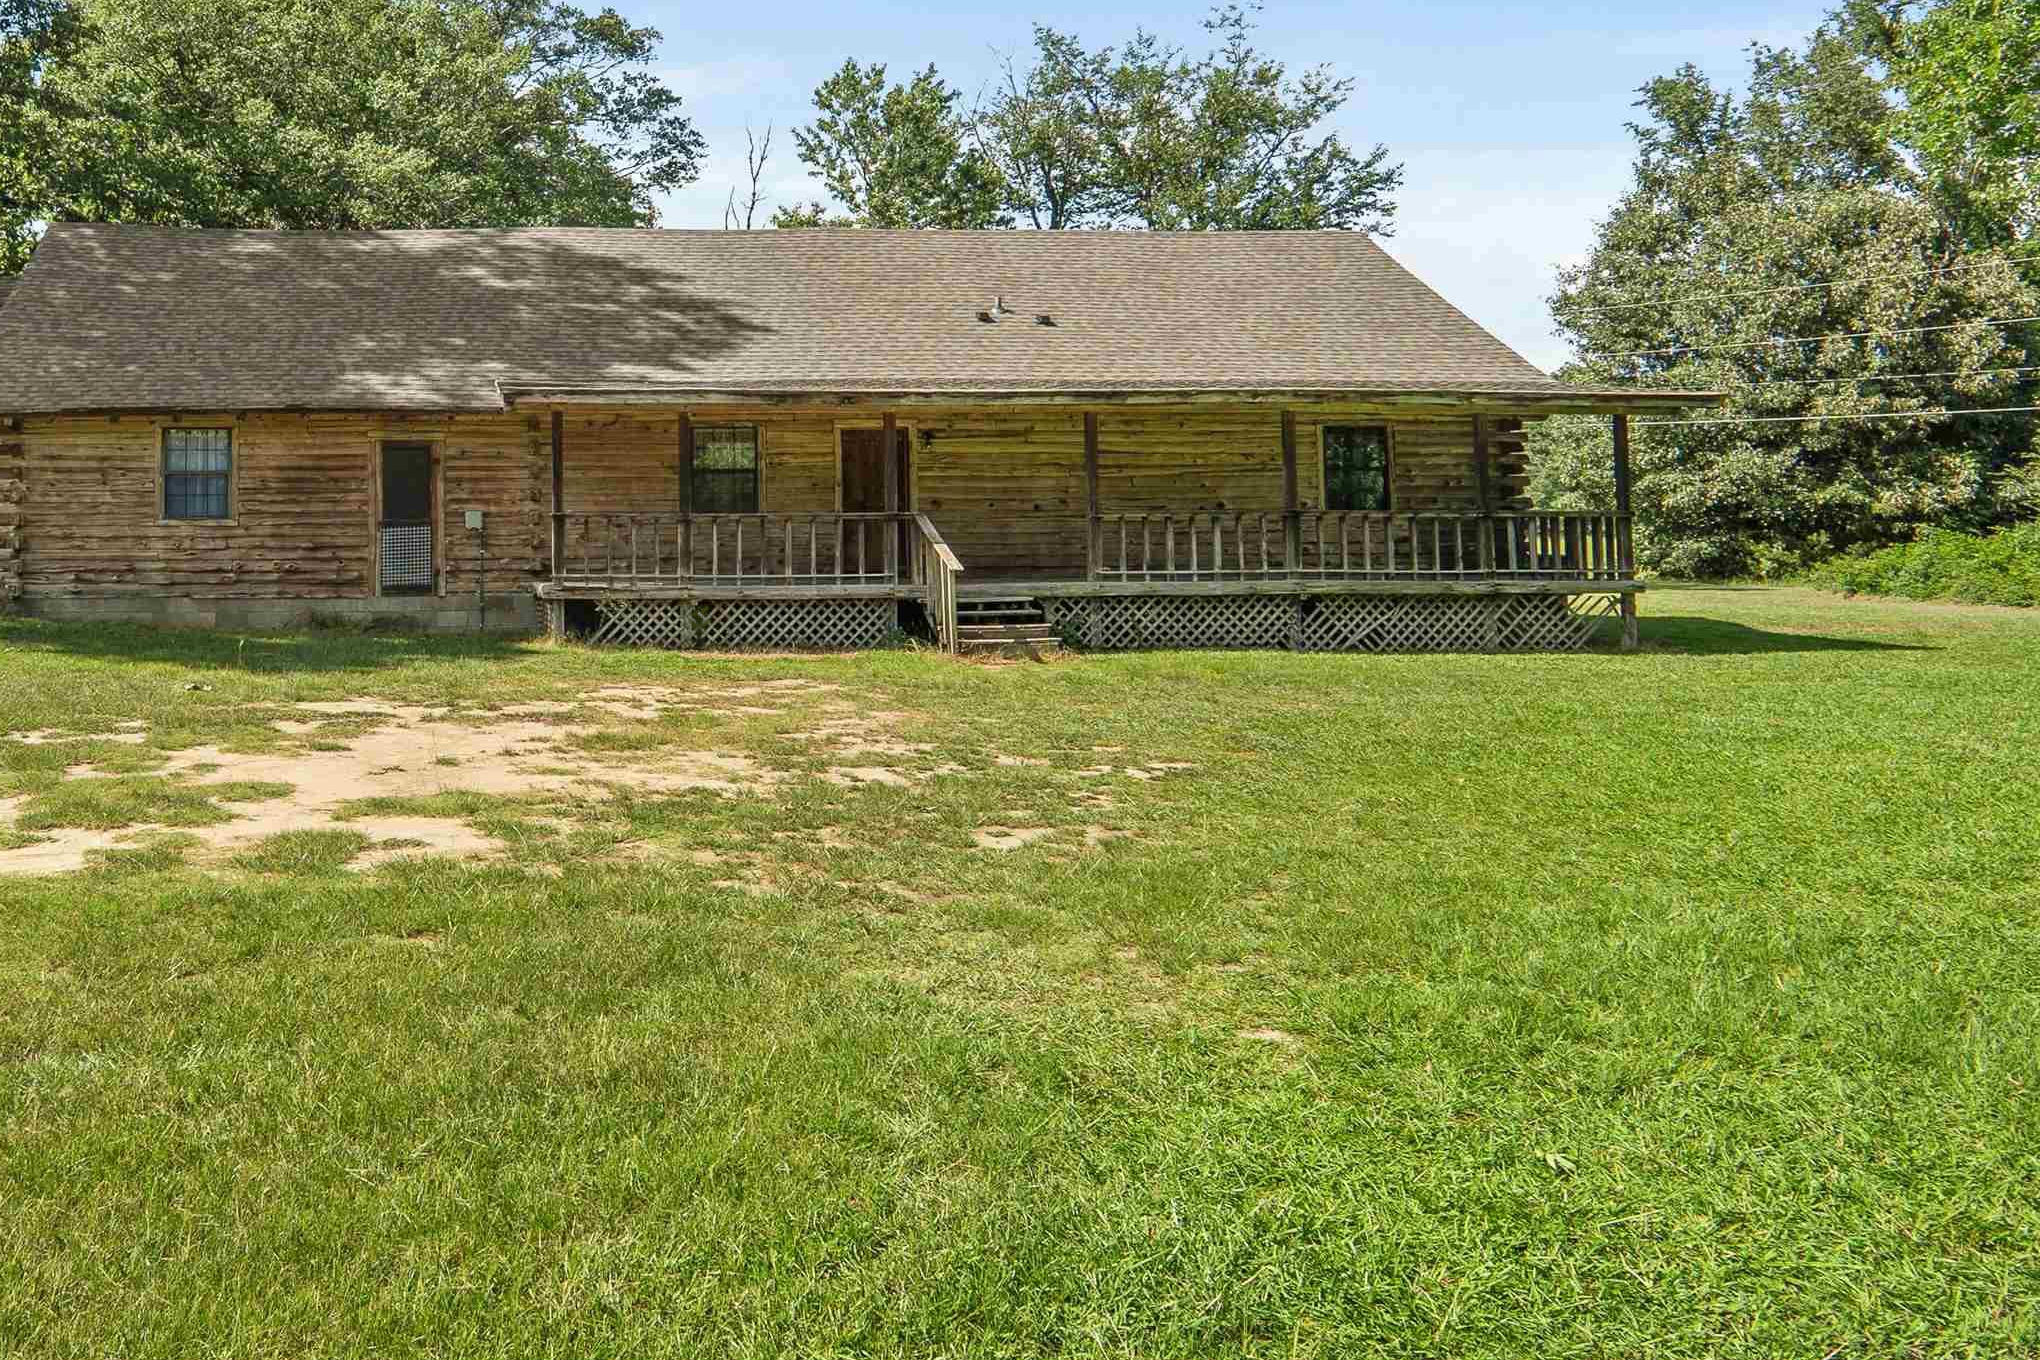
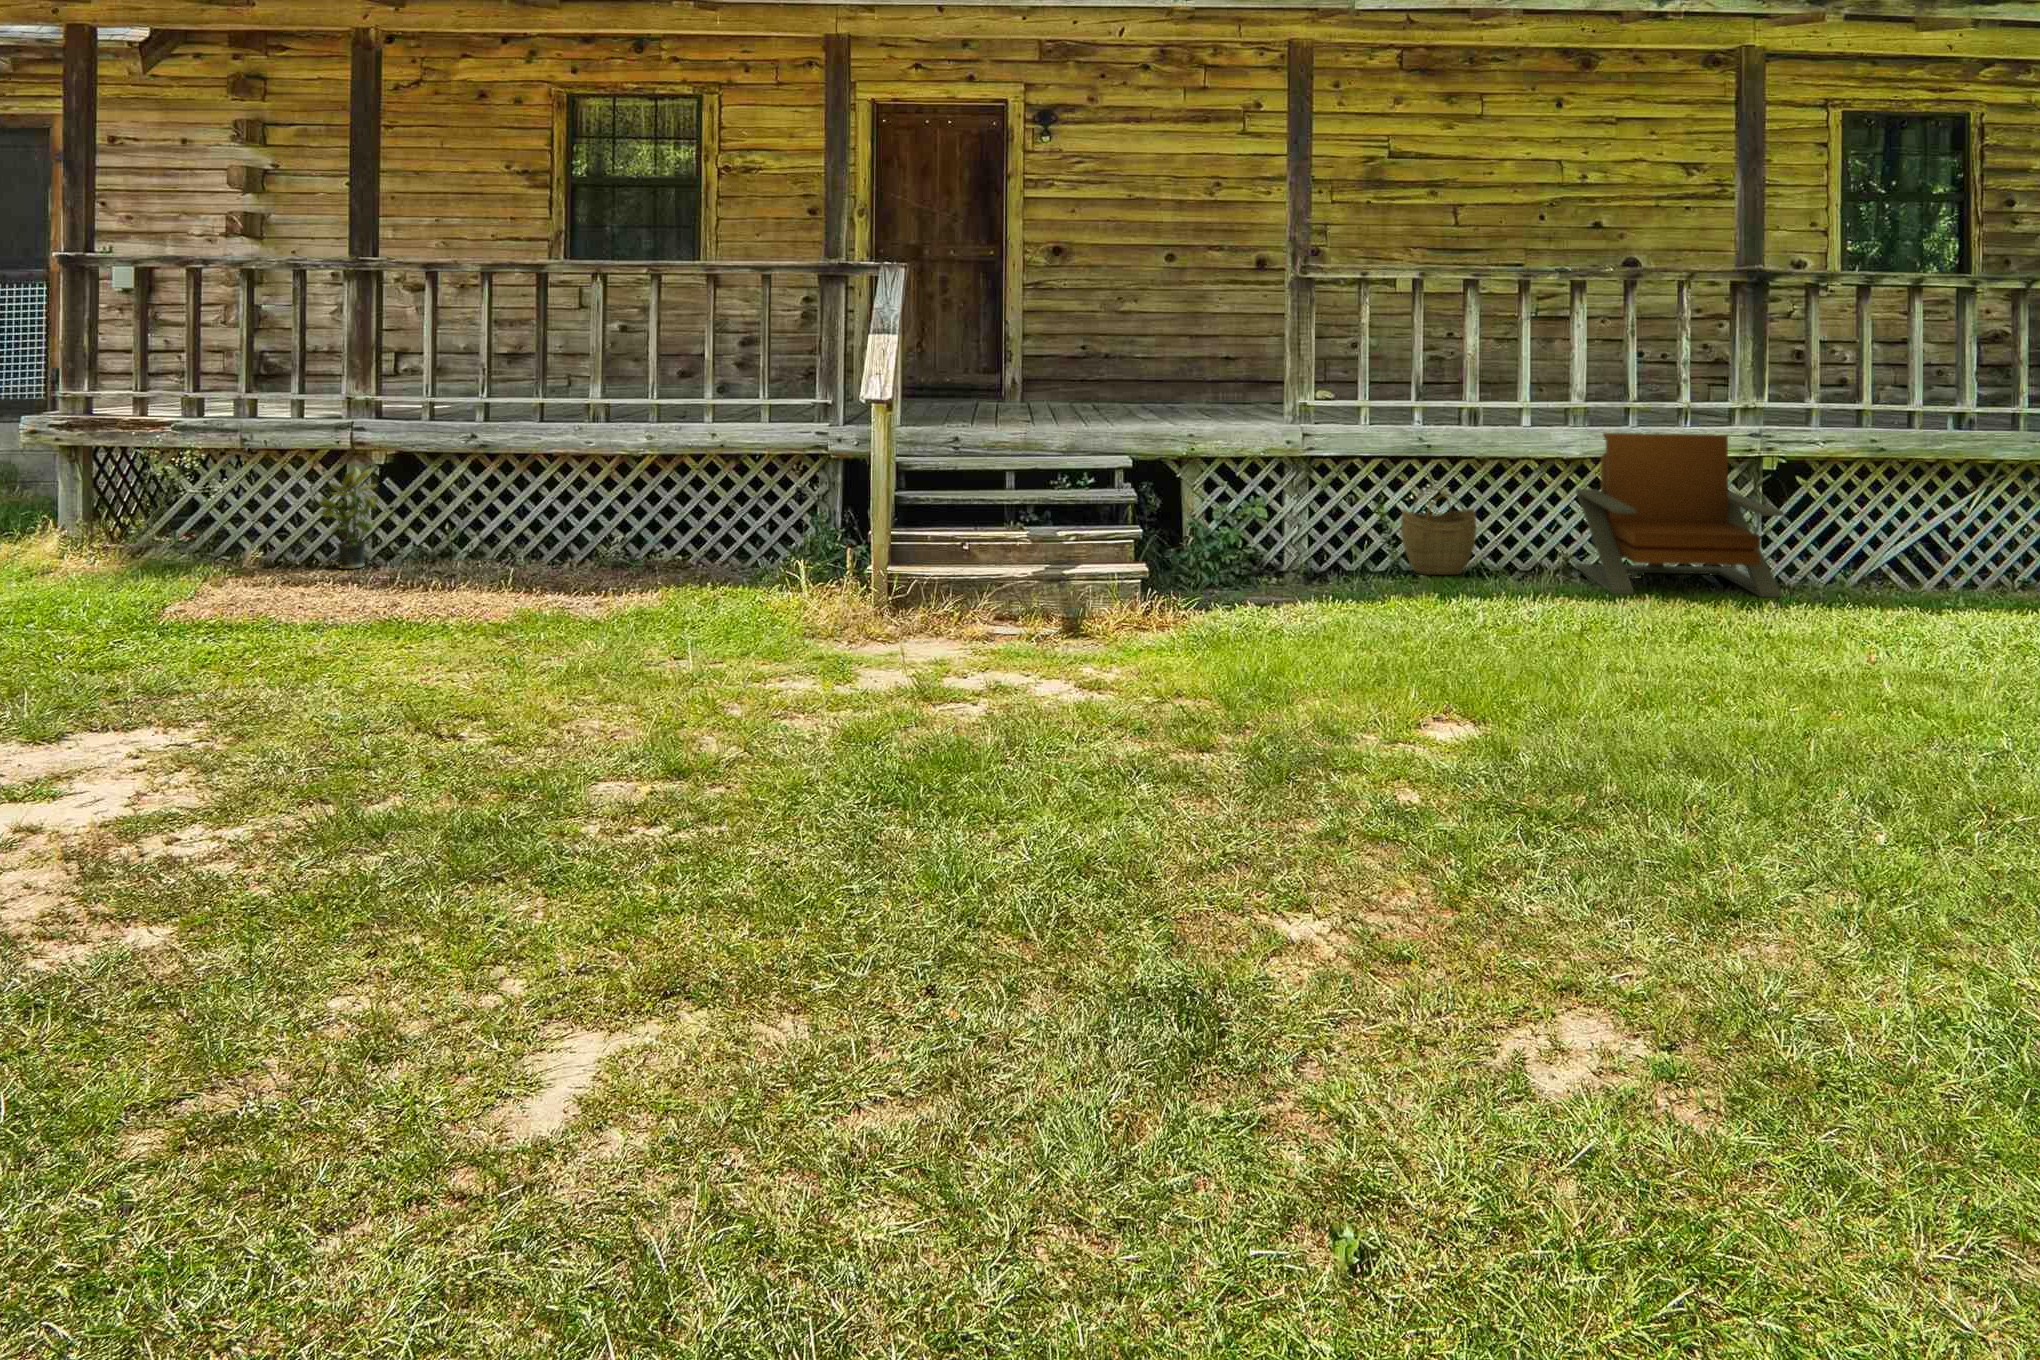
lounge chair: none [1220,584,1315,652] -> present [1576,433,1784,597]
woven basket: none [1145,609,1179,647] -> present [1401,487,1476,575]

